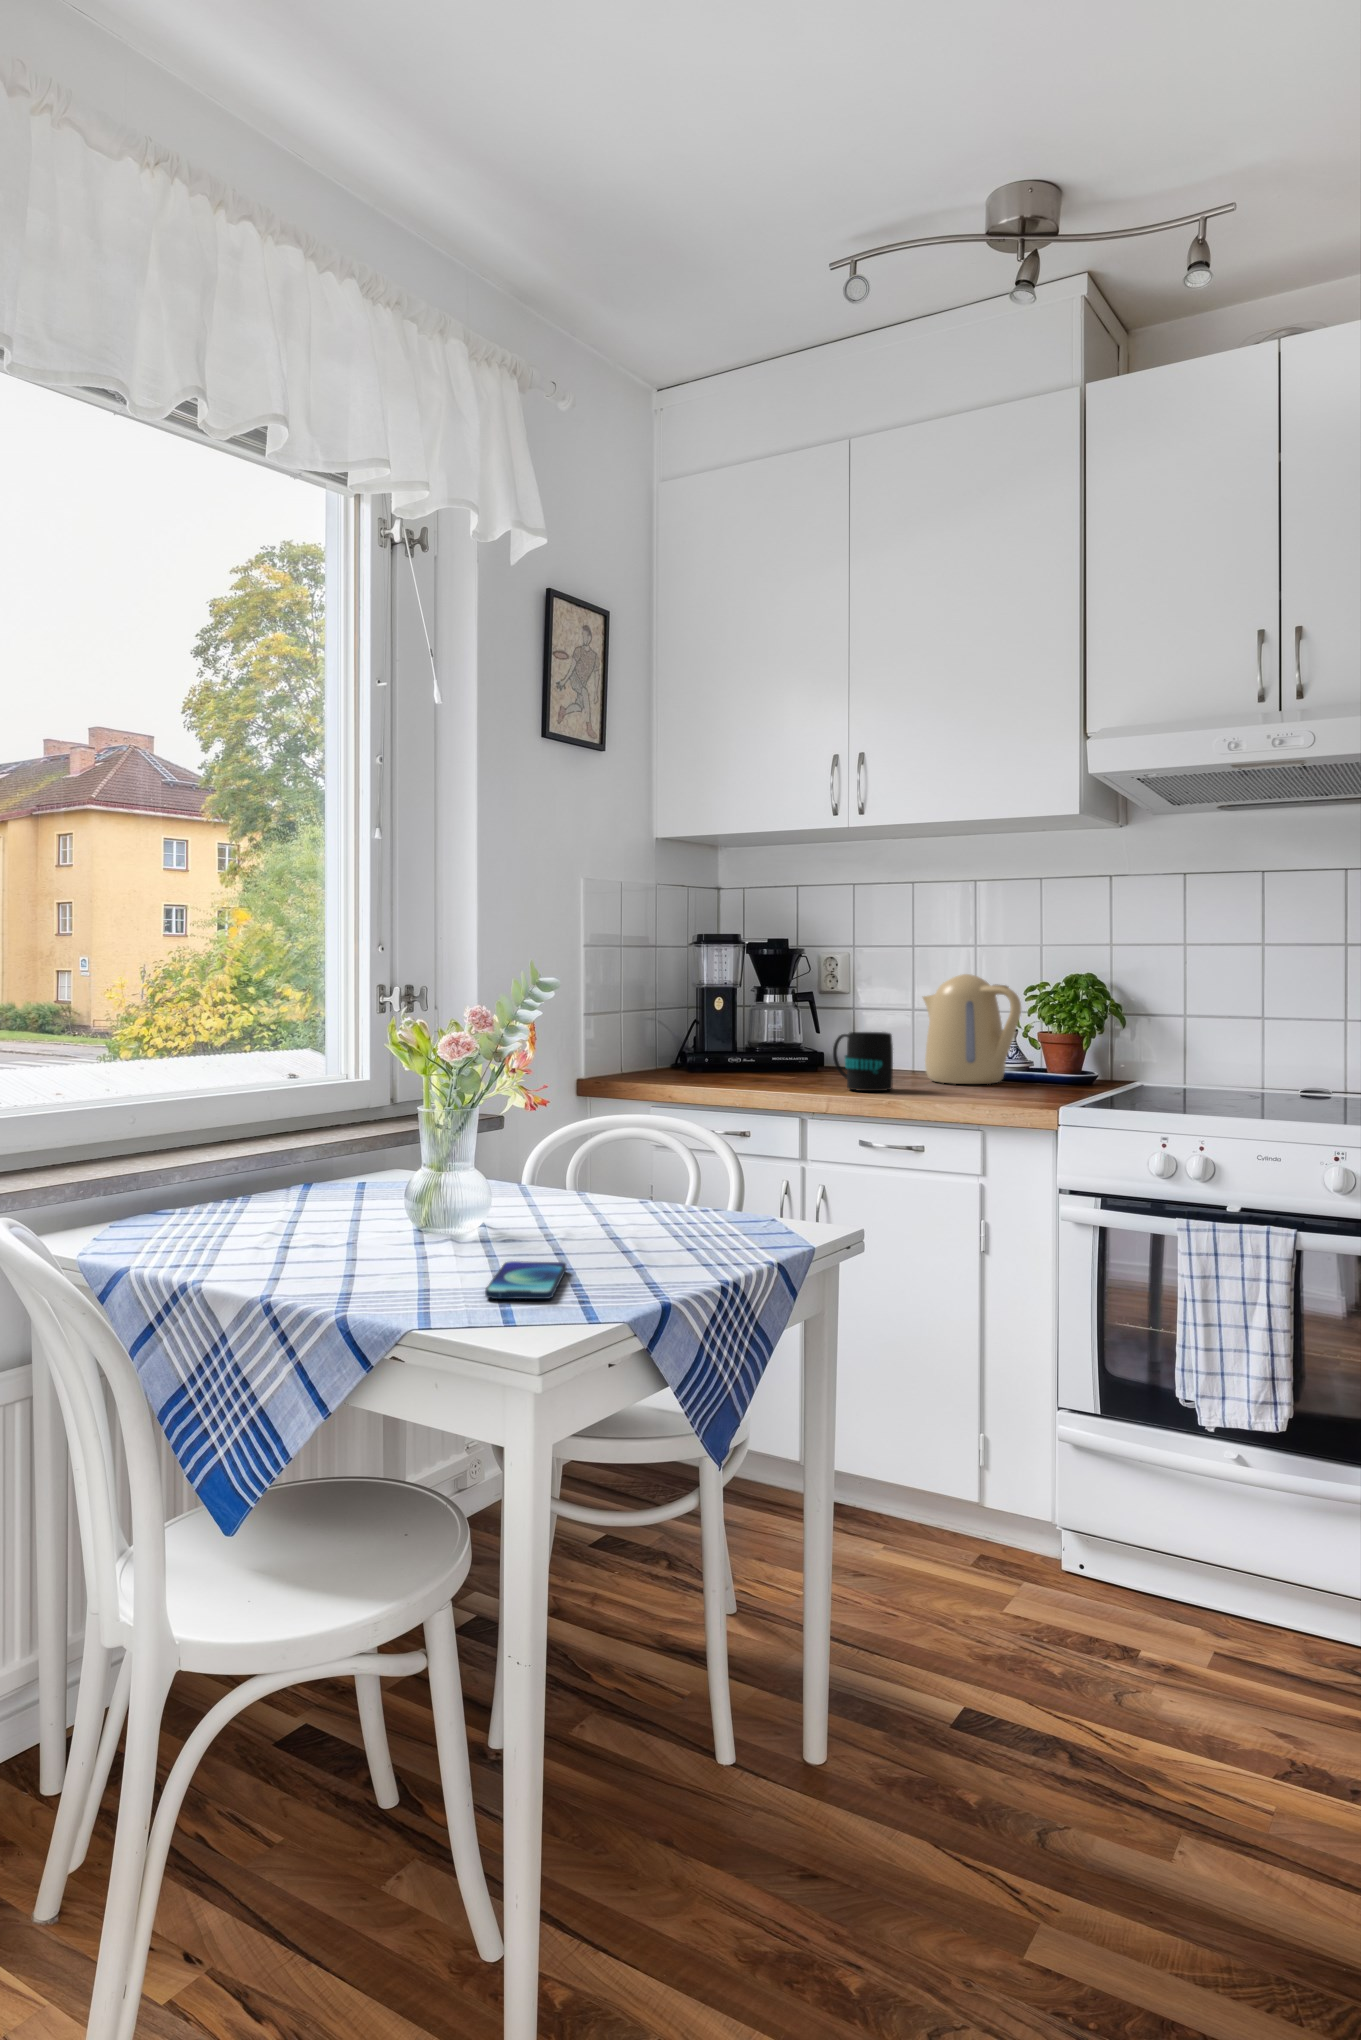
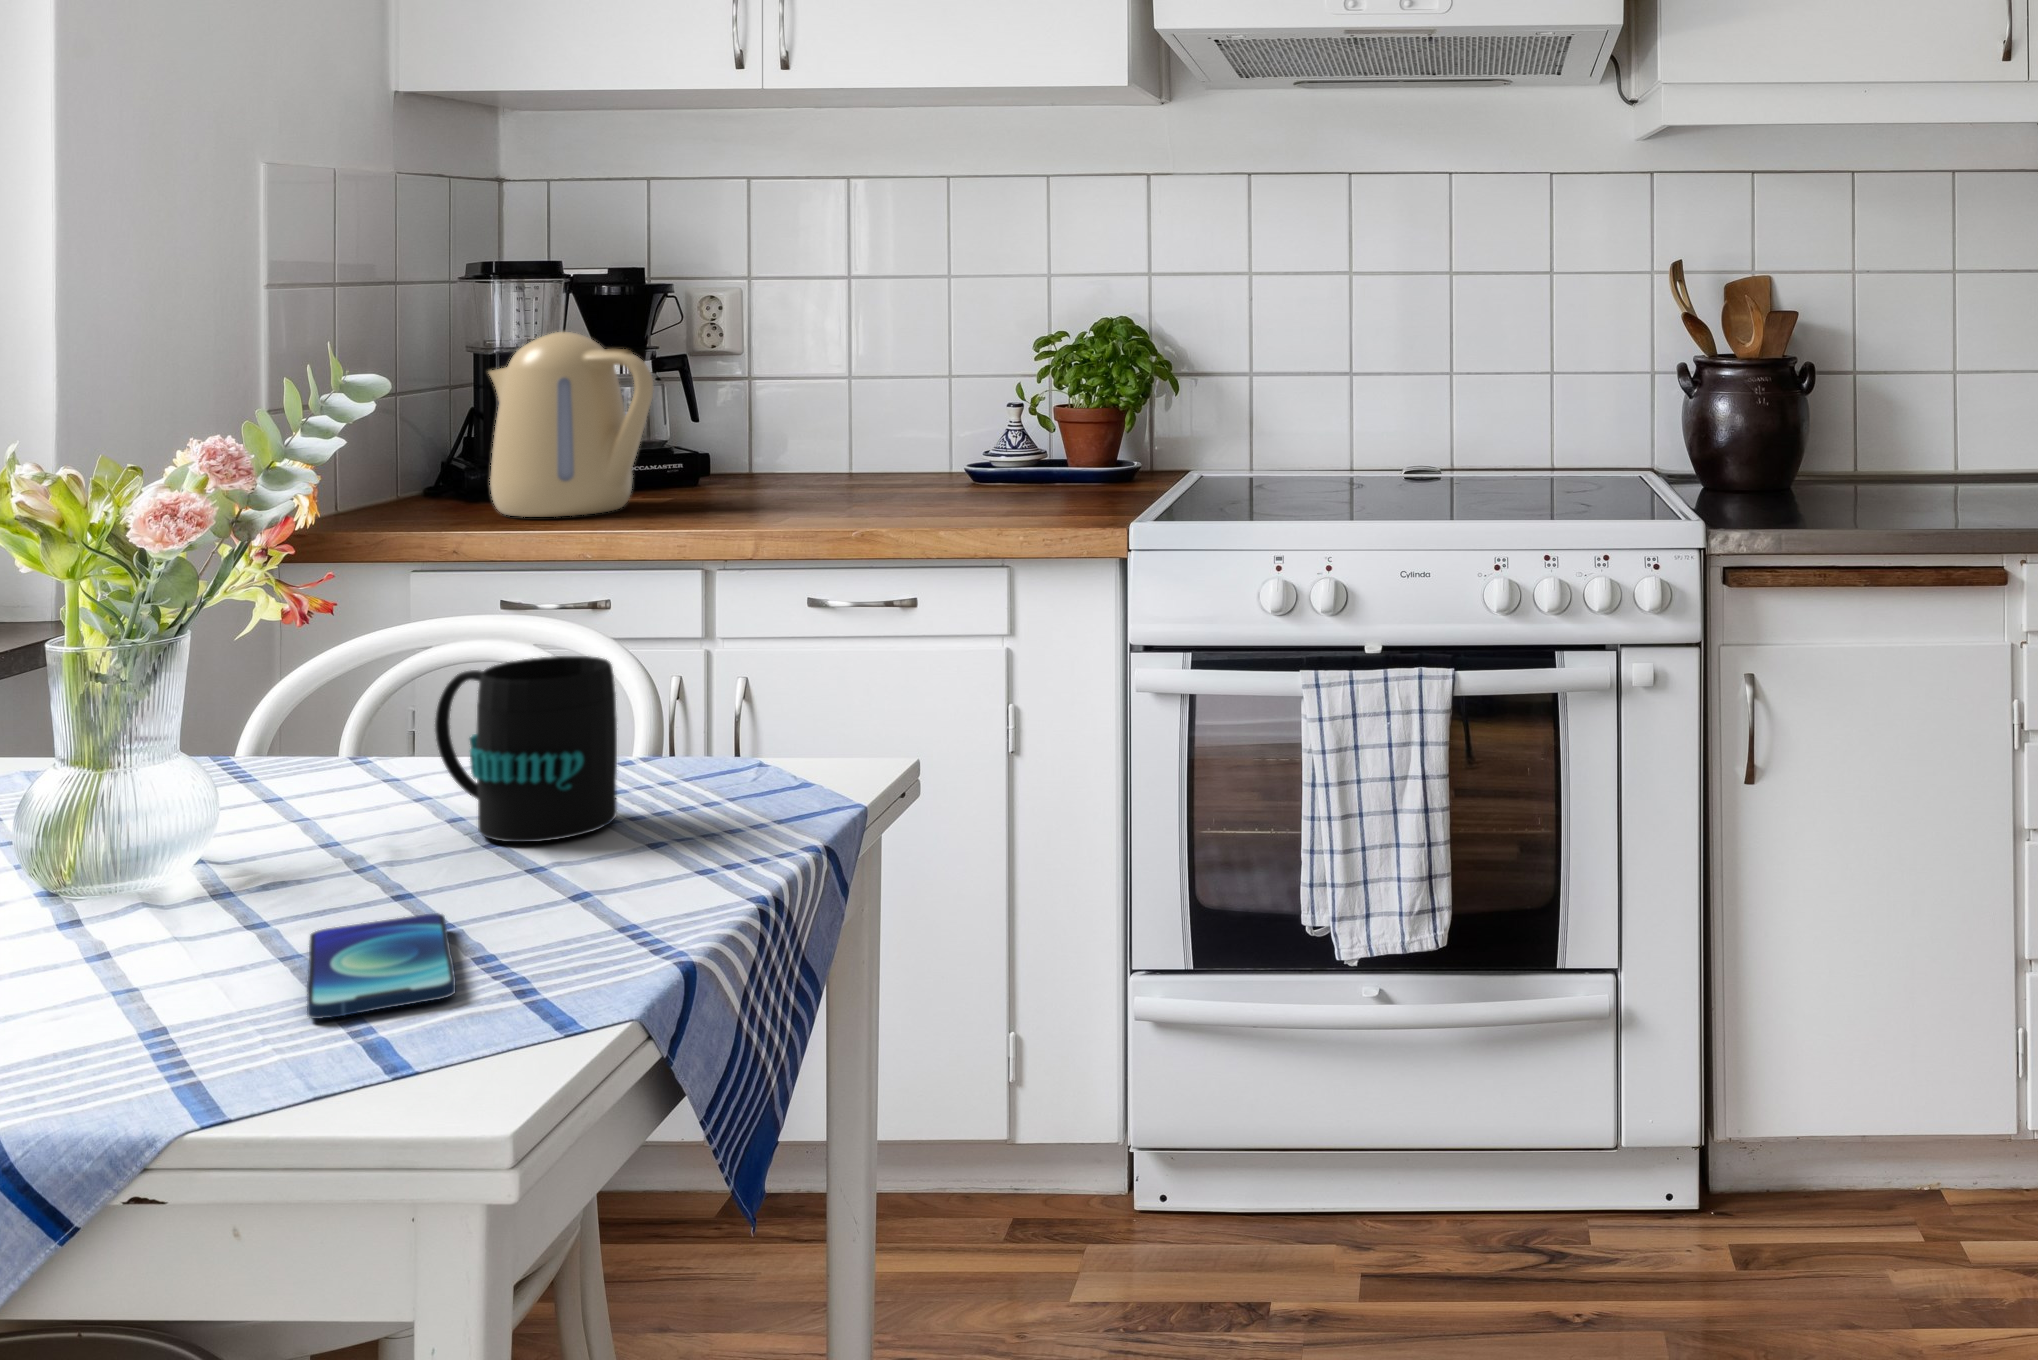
kettle: present [923,974,1021,1084] -> present [489,332,653,517]
mug: present [833,1032,893,1091] -> present [435,656,617,842]

